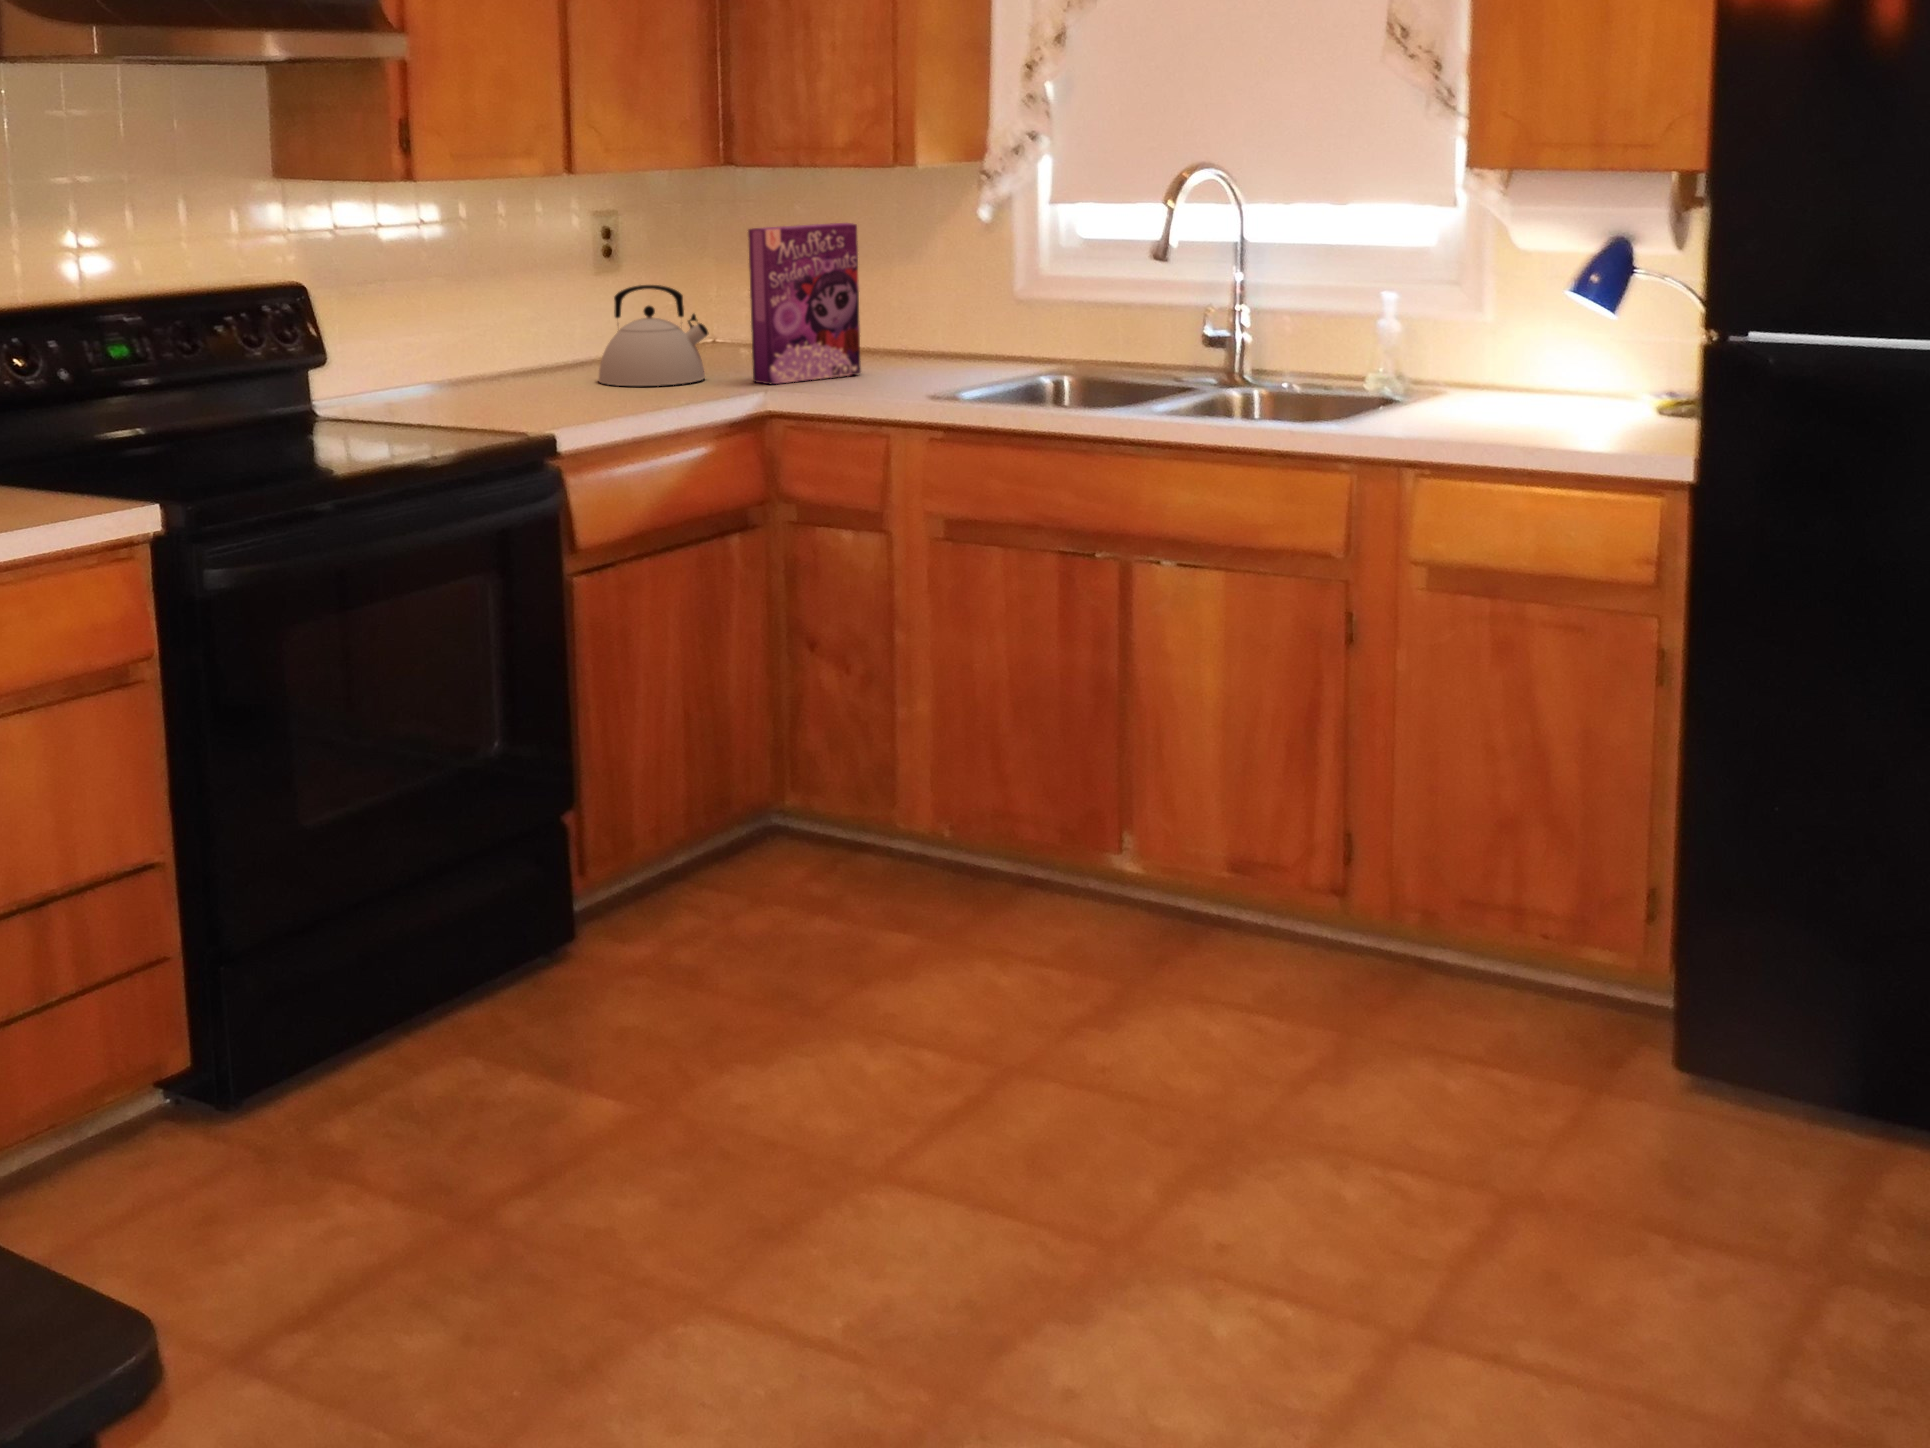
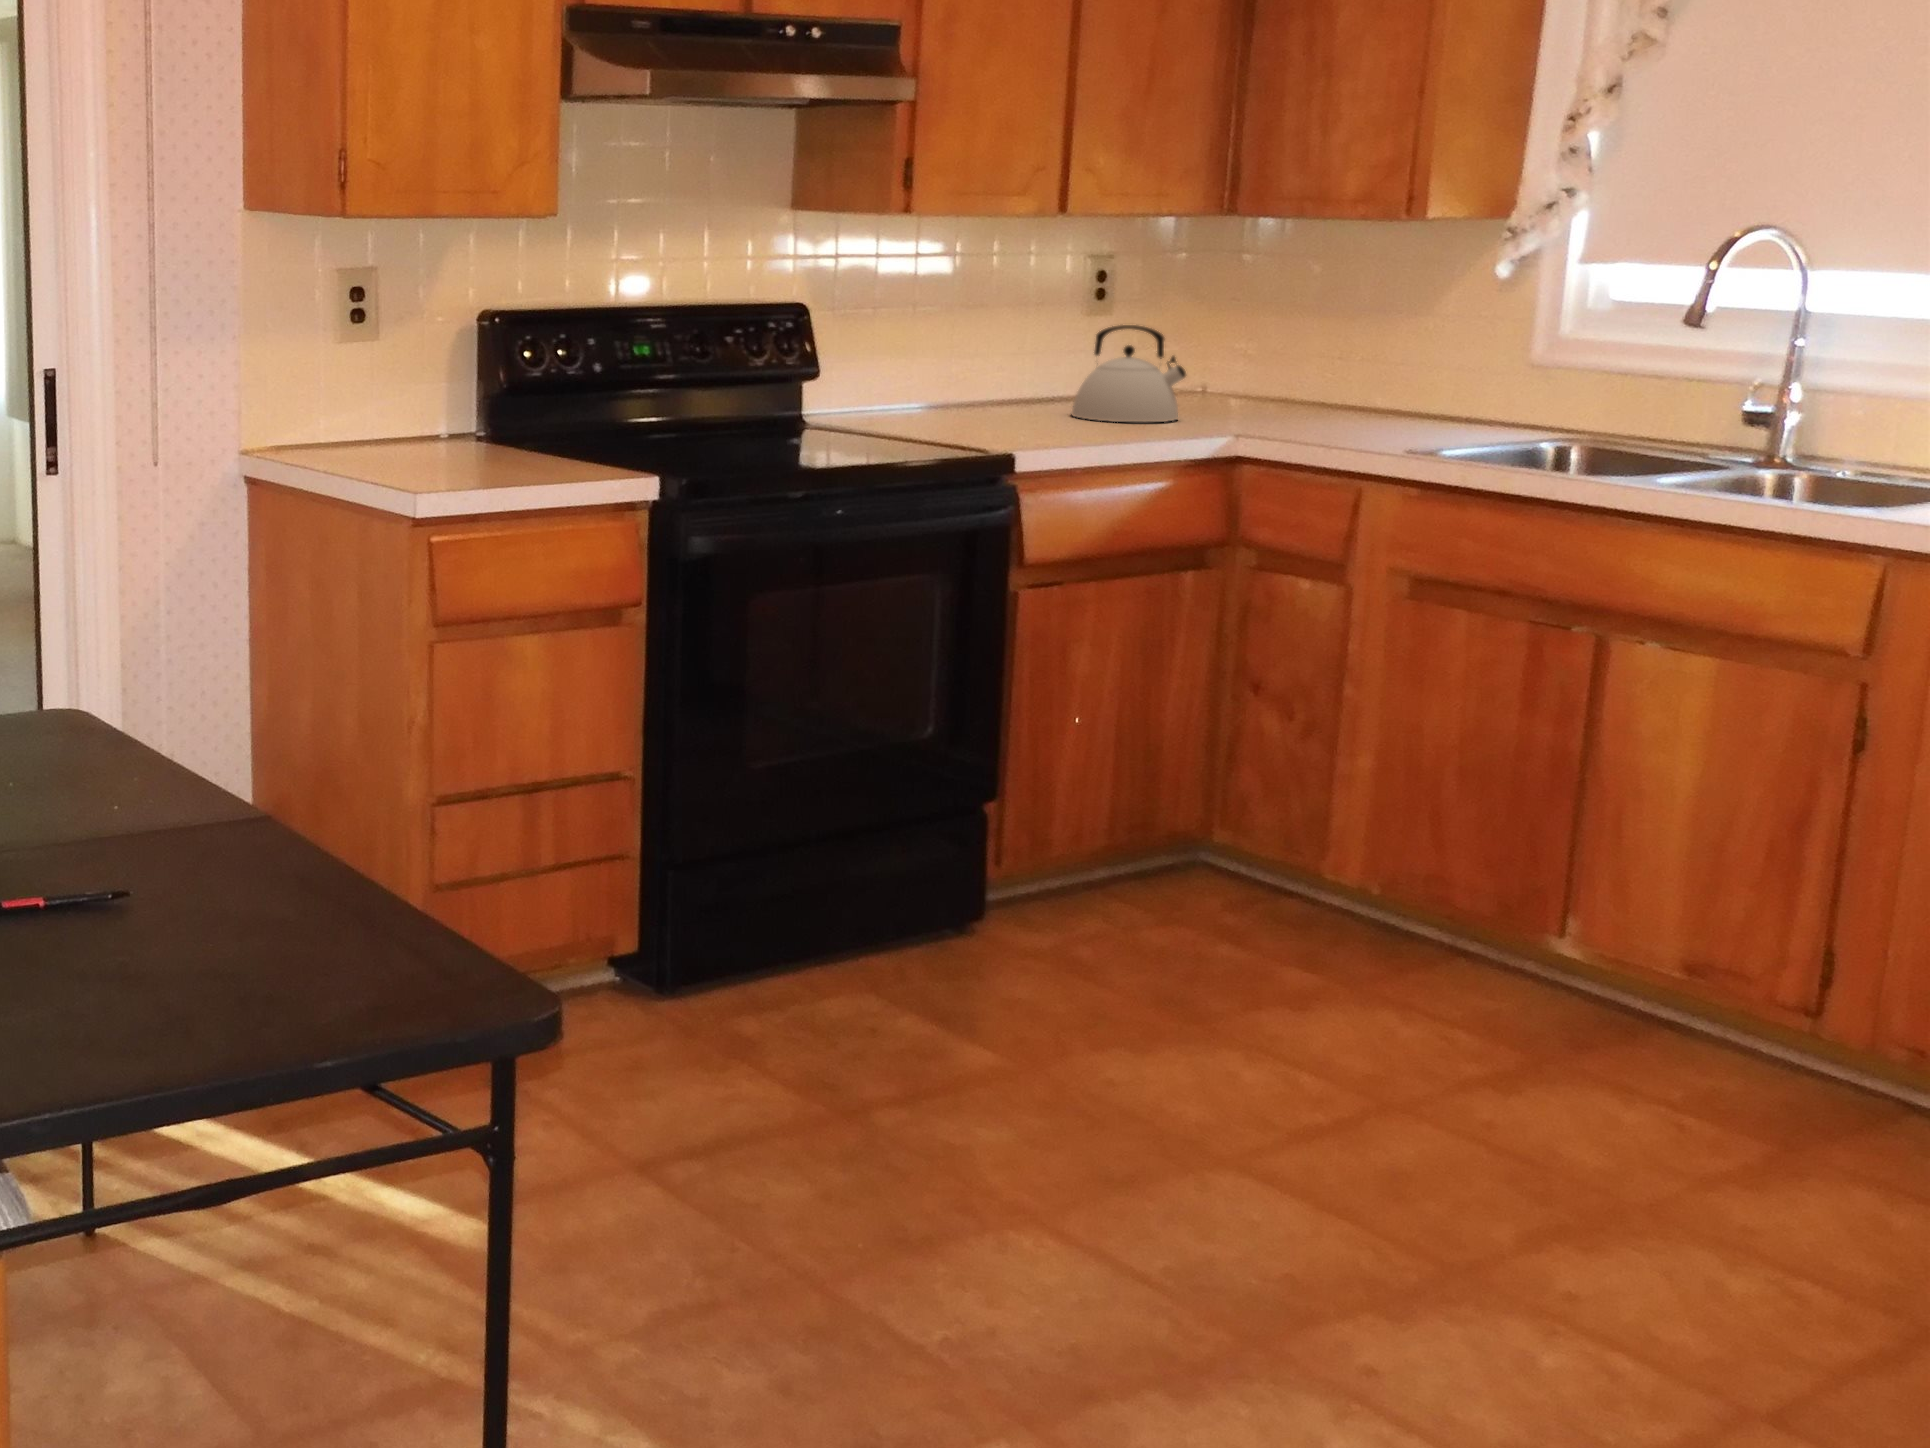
cereal box: present [748,223,861,384] -> none [1226,273,1357,429]

